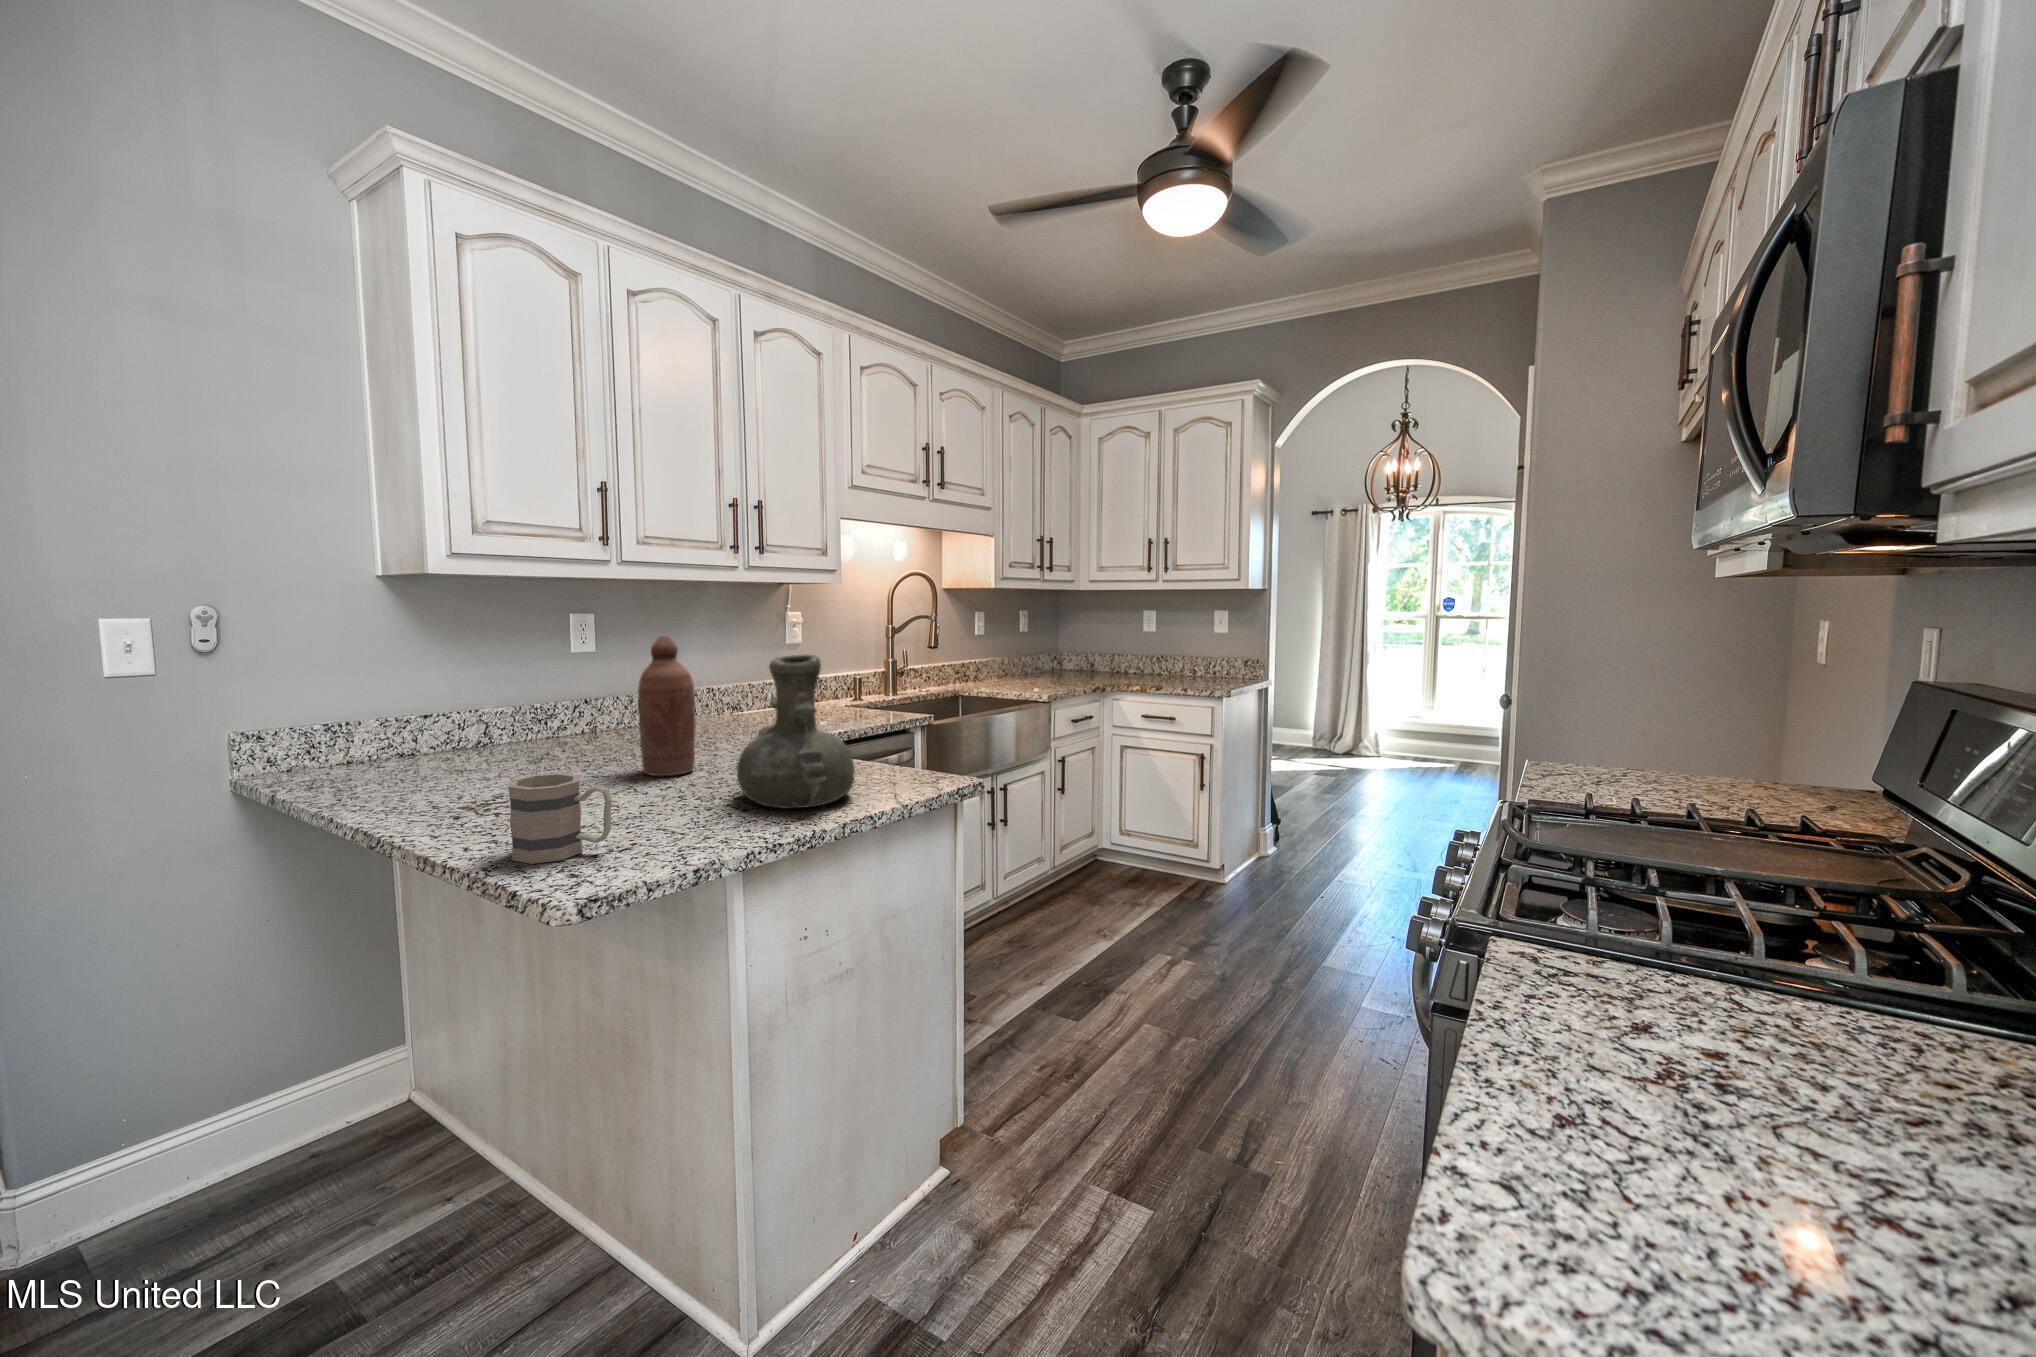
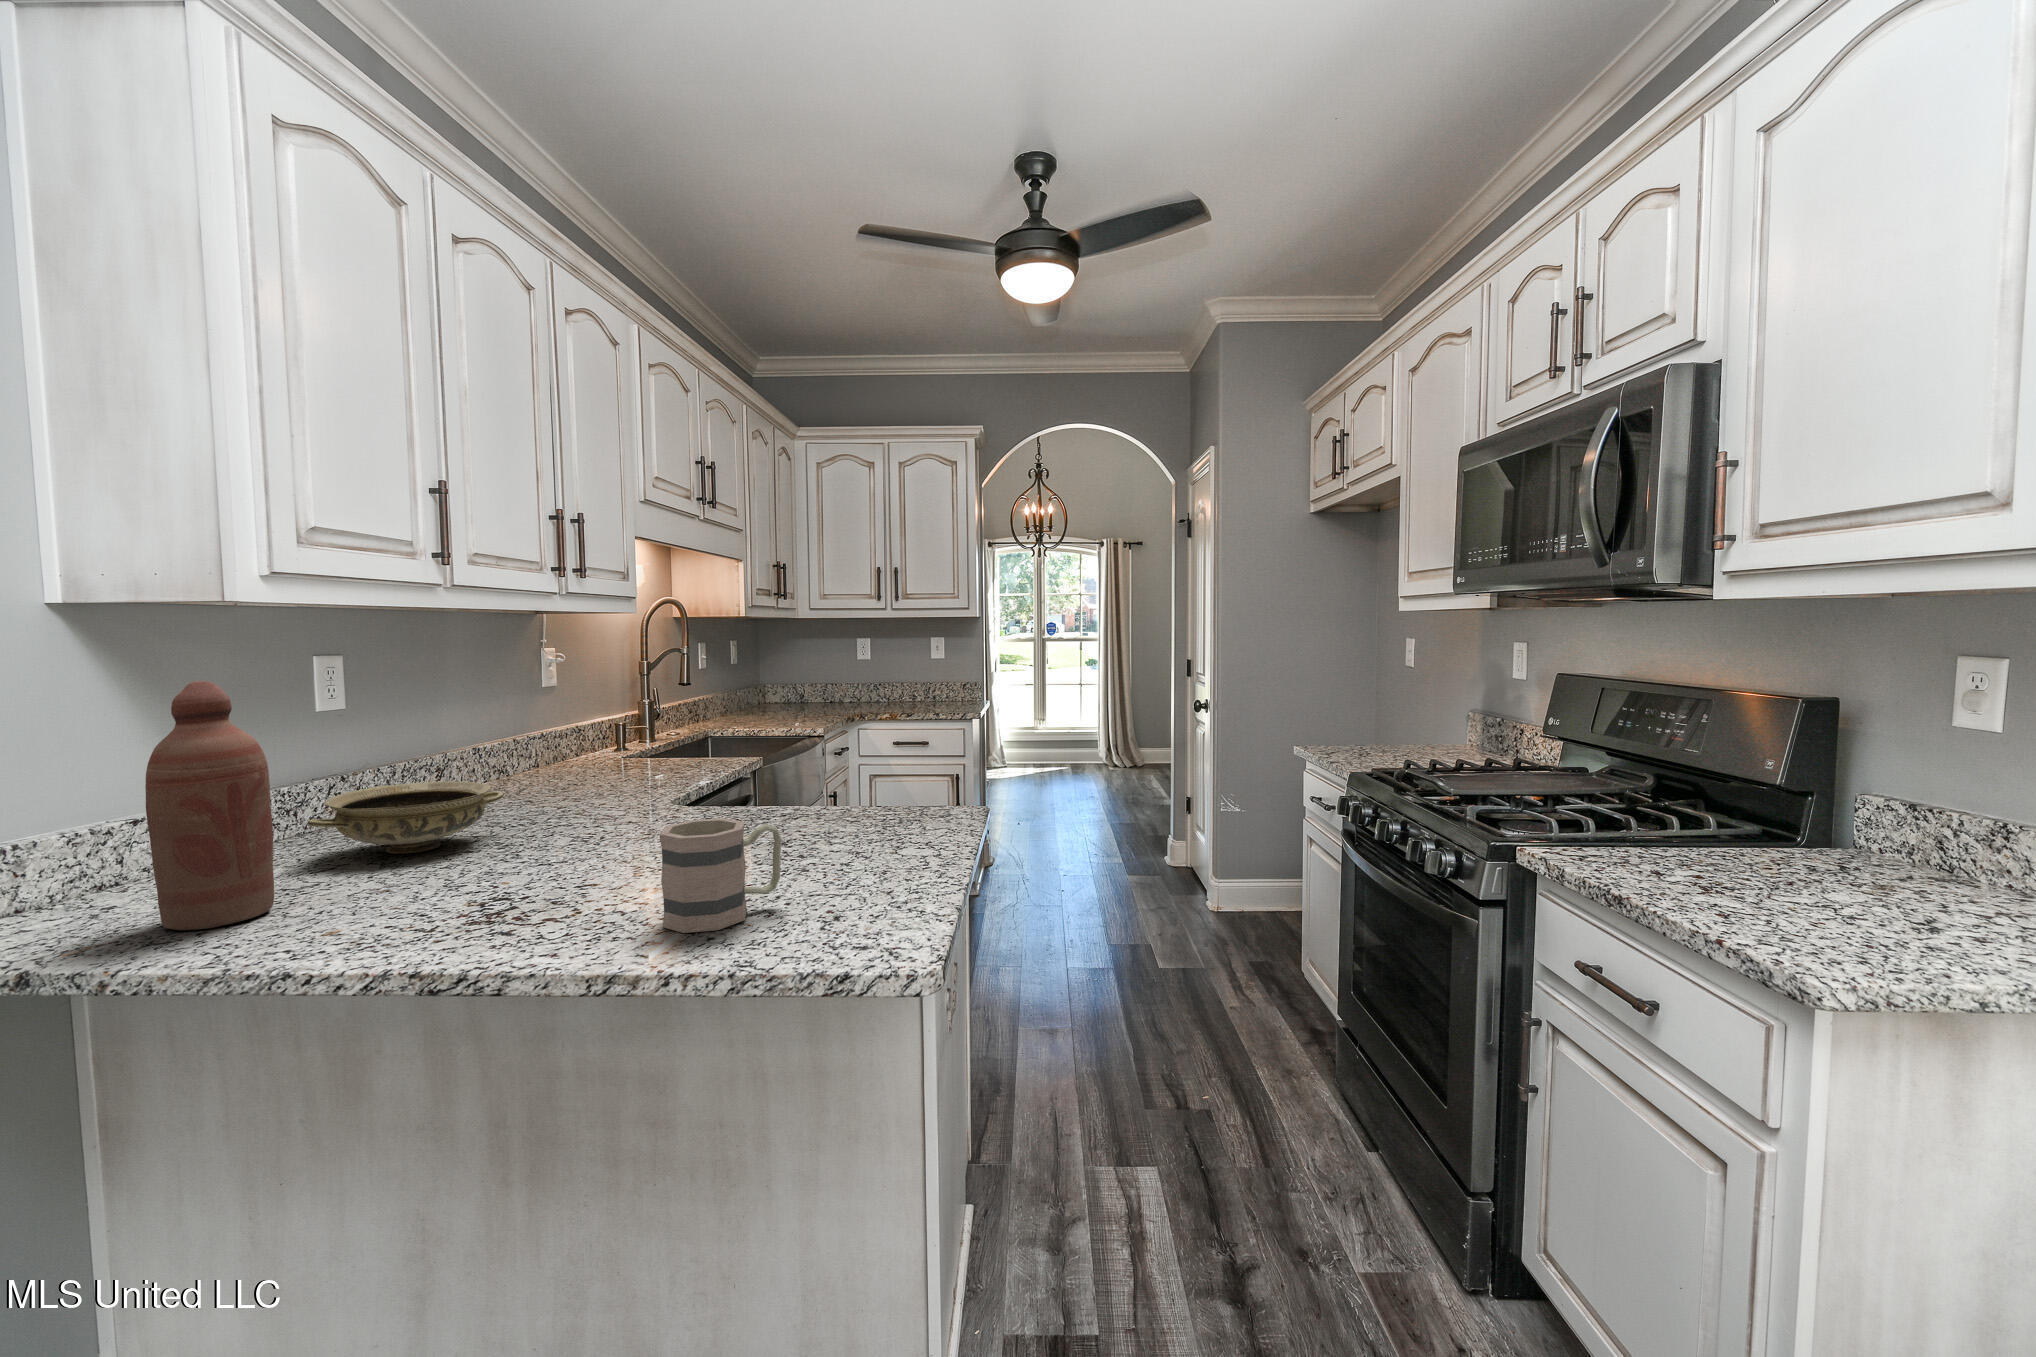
bottle: present [638,636,695,777] -> present [145,681,274,930]
vase: present [737,655,855,809] -> none [751,671,896,842]
ceramic bowl: none [493,712,632,762] -> present [308,781,504,853]

